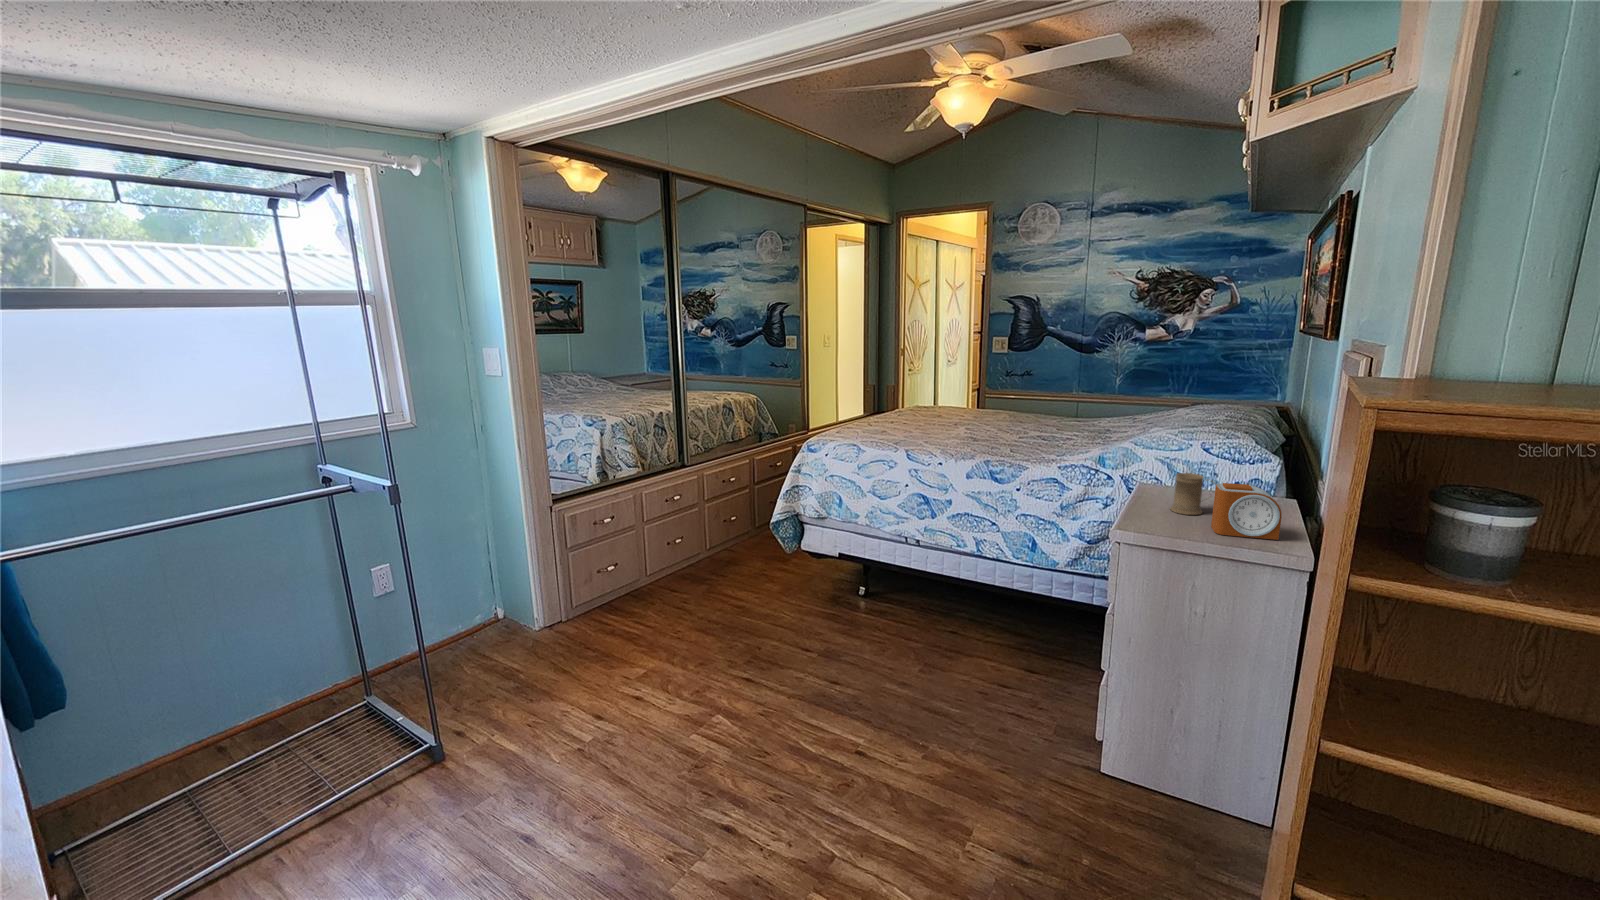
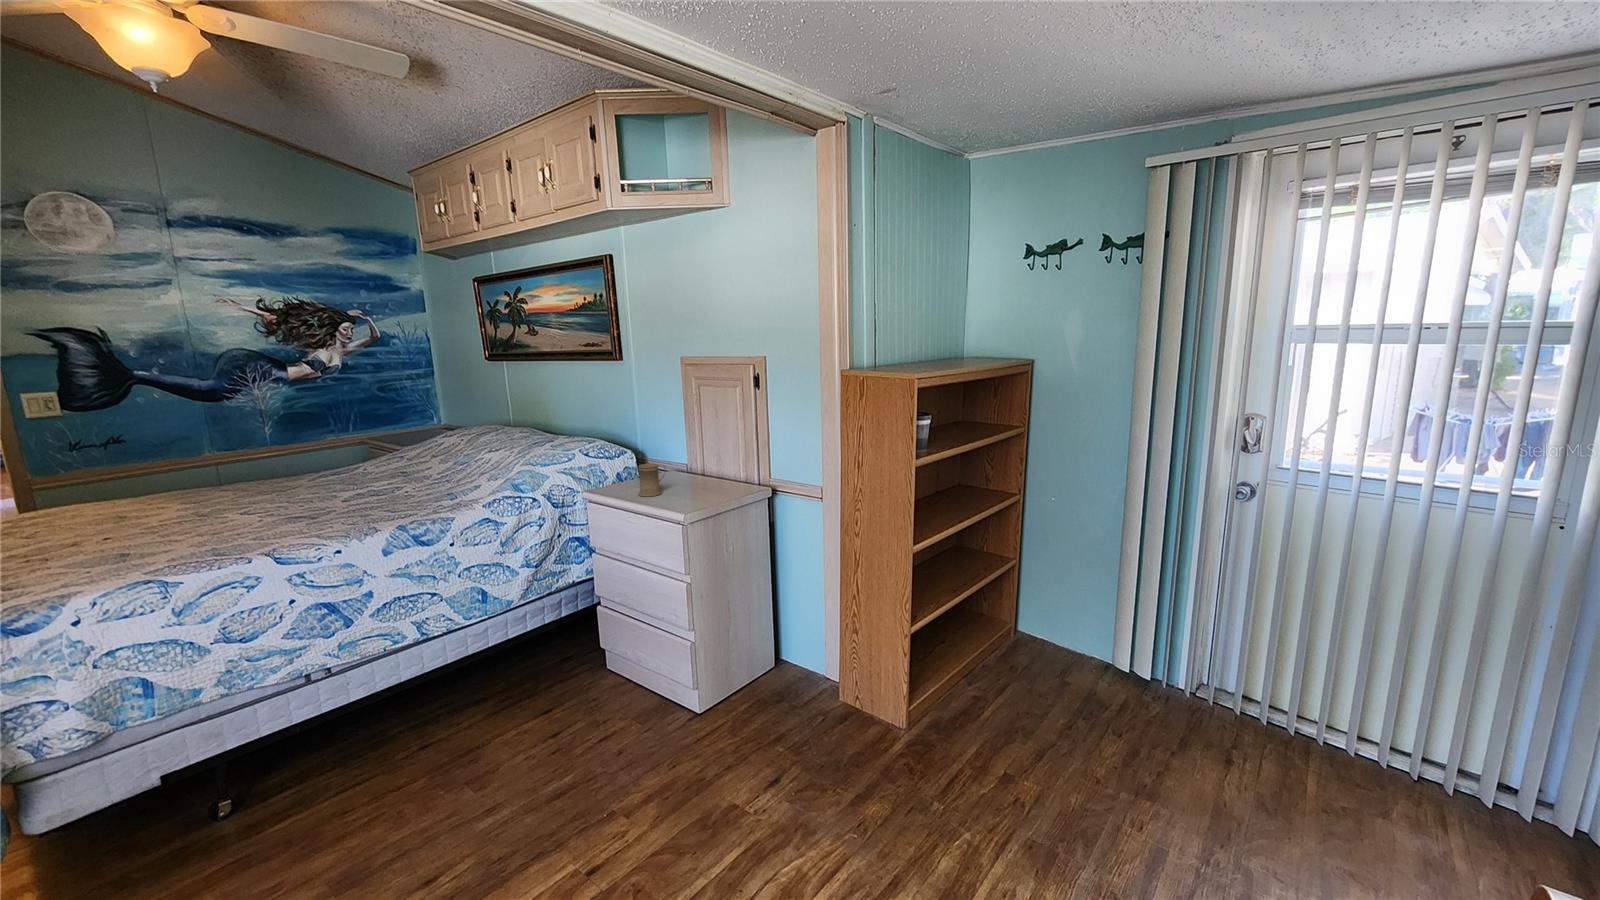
alarm clock: present [1211,483,1282,540] -> none [685,457,723,496]

